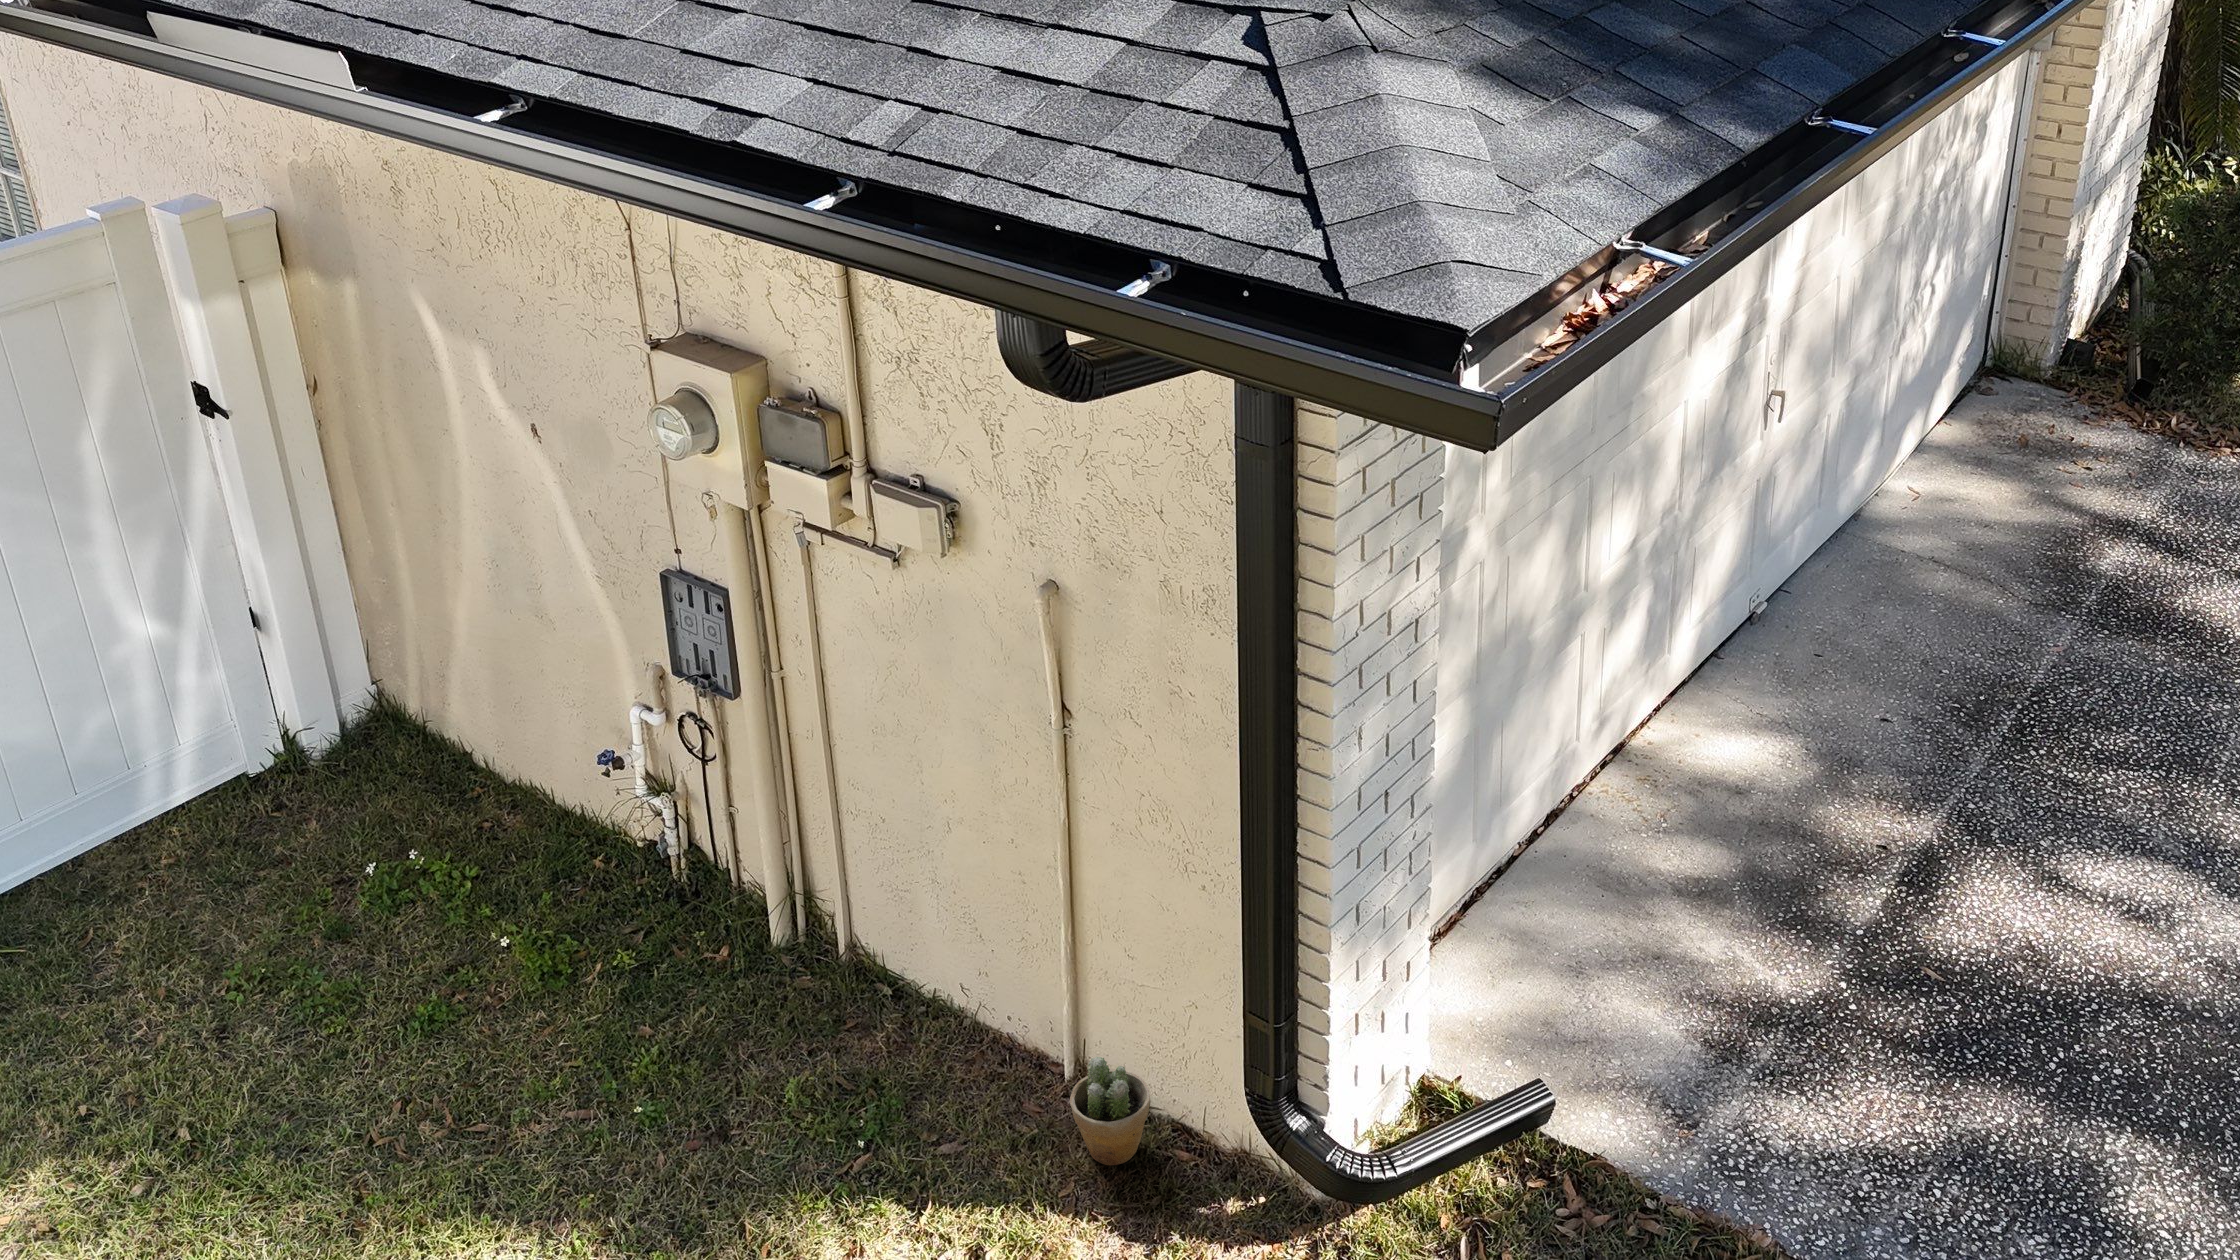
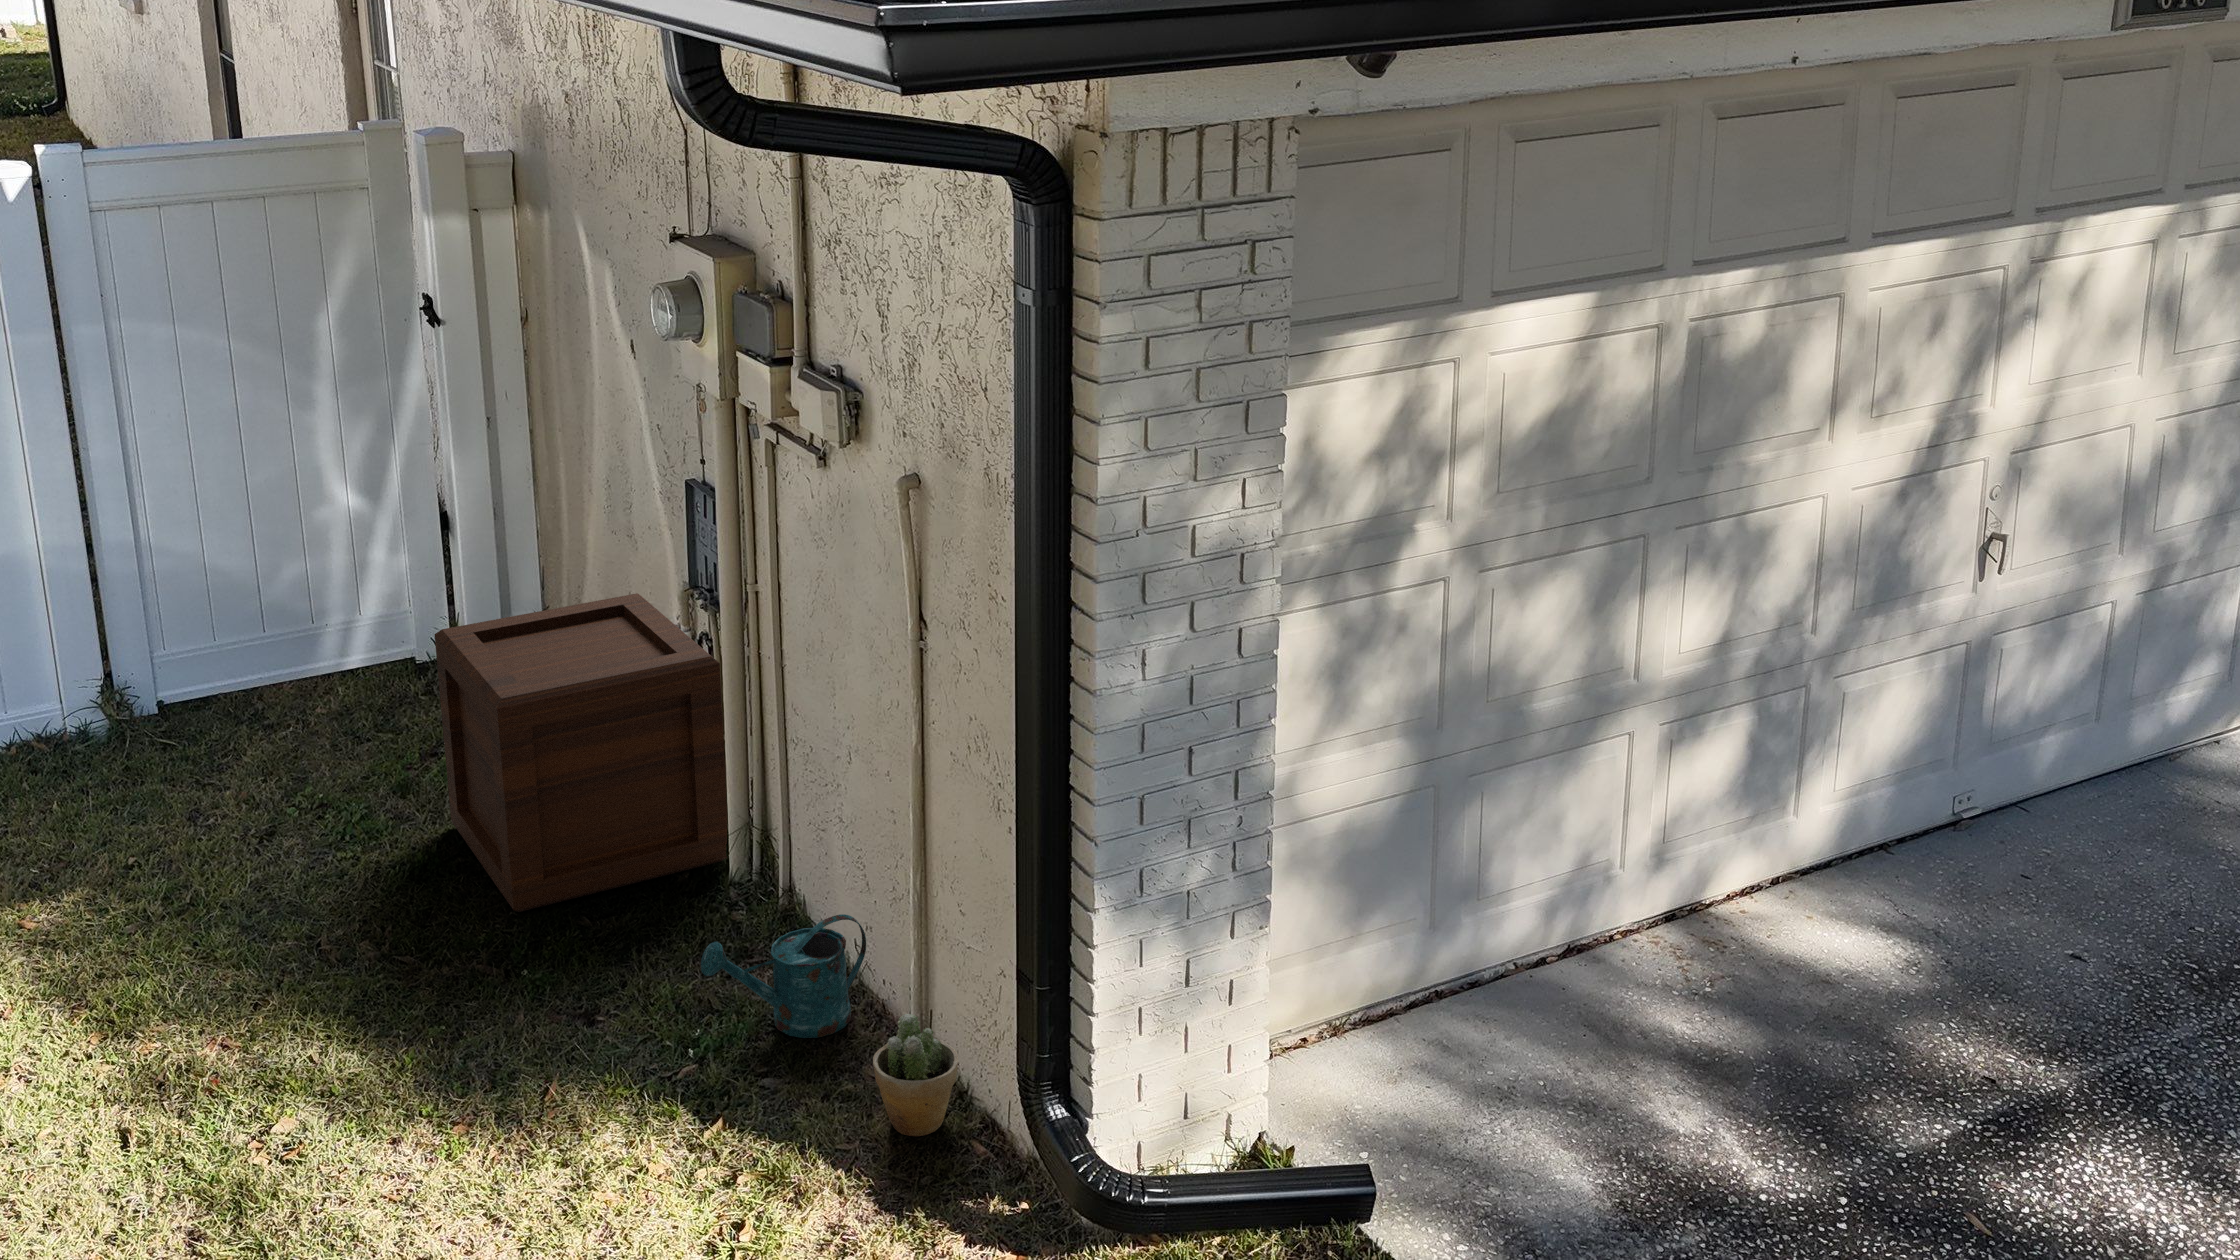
wooden crate: none [391,678,758,1045] -> present [435,593,727,912]
watering can: none [854,969,988,1098] -> present [701,914,866,1038]

